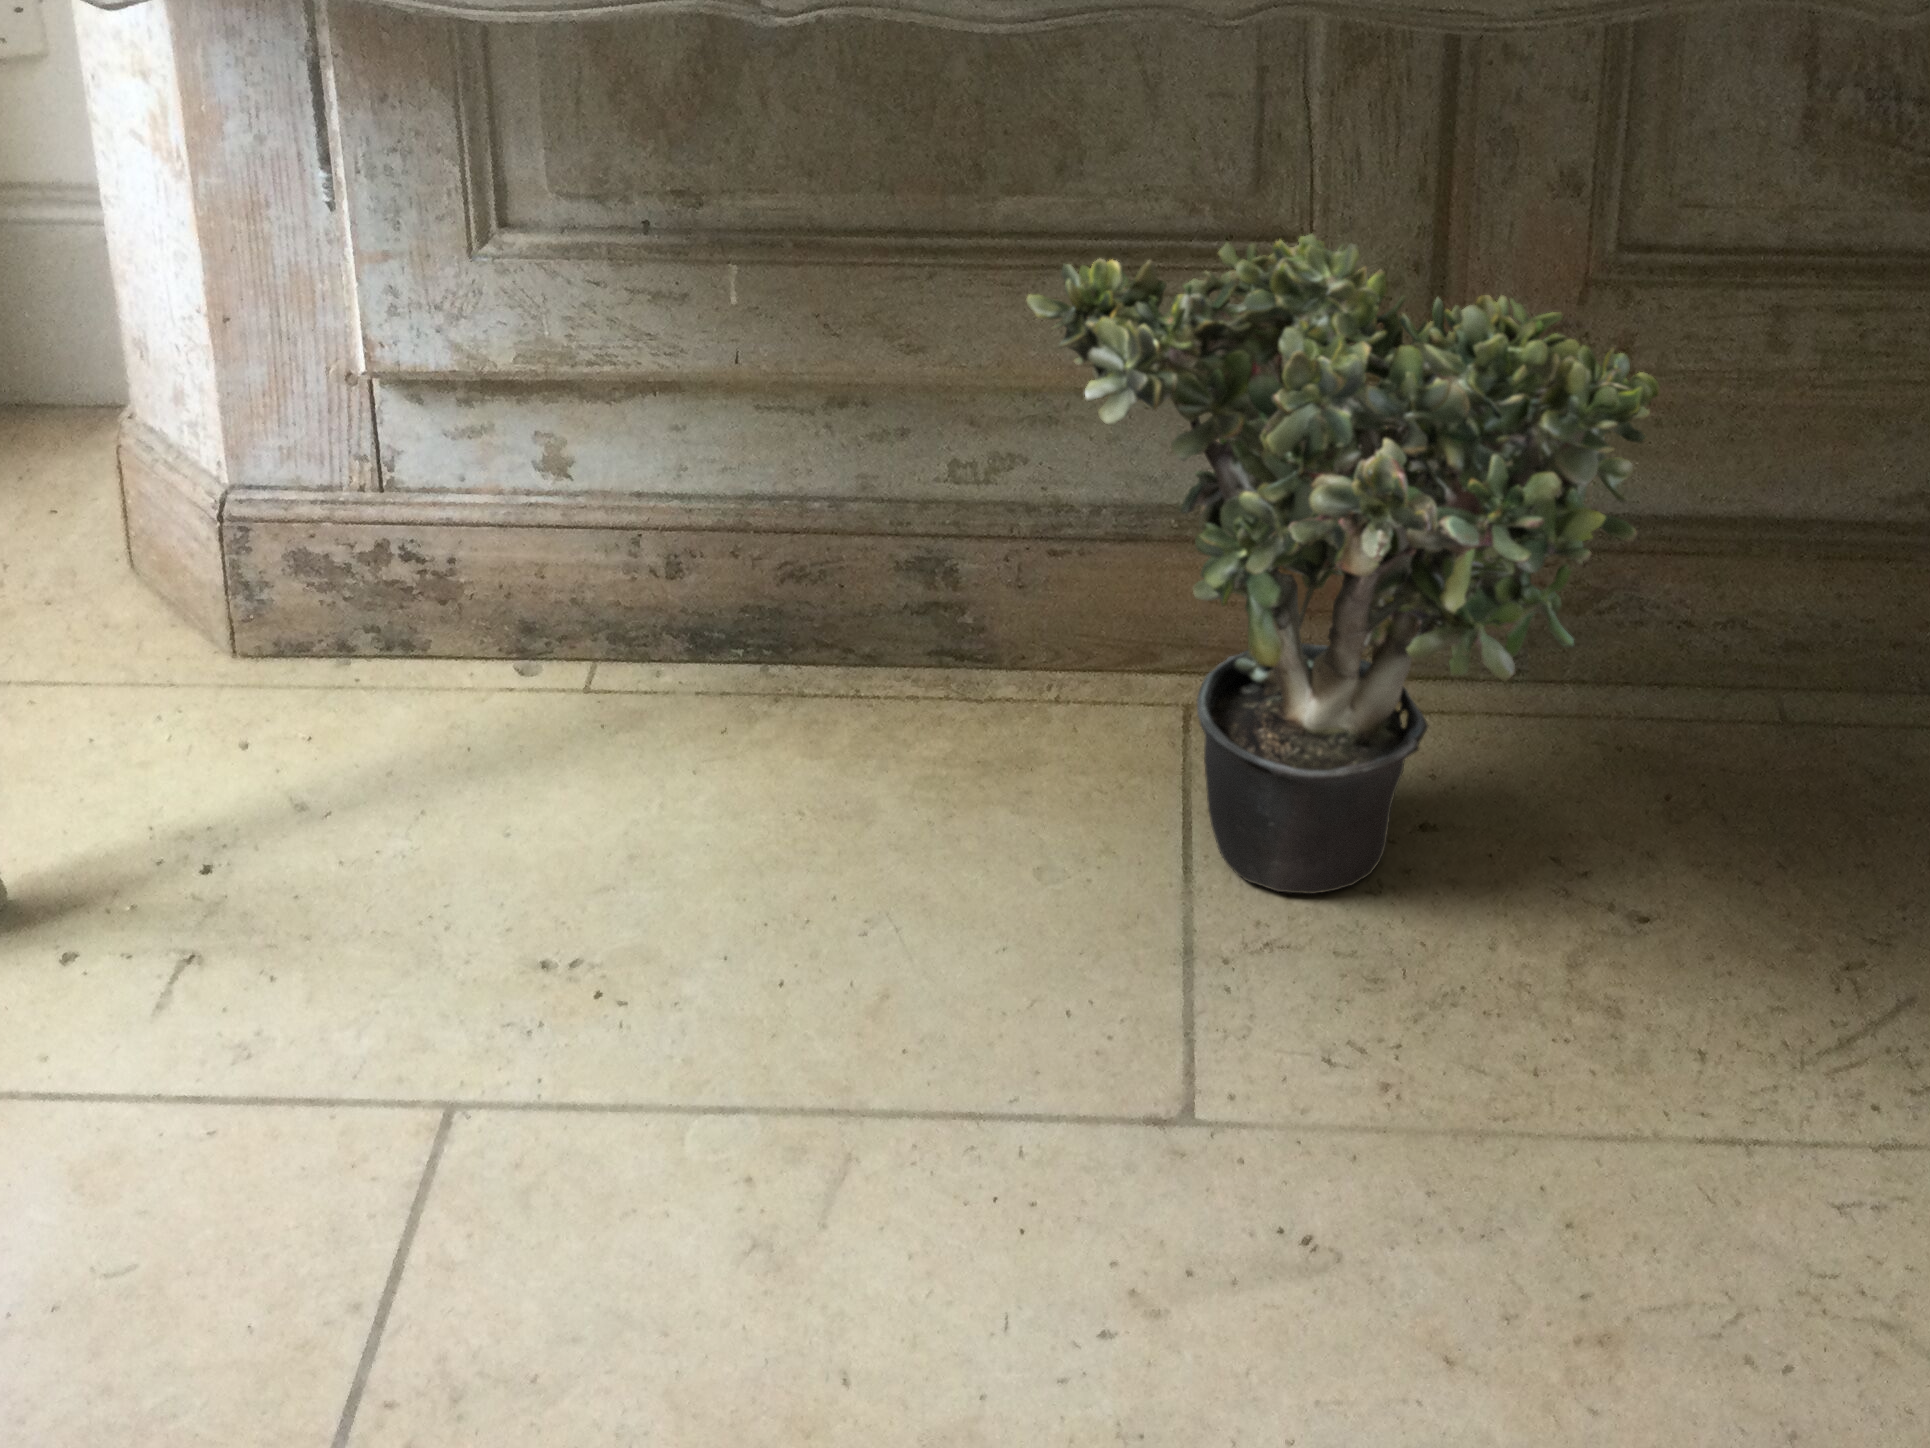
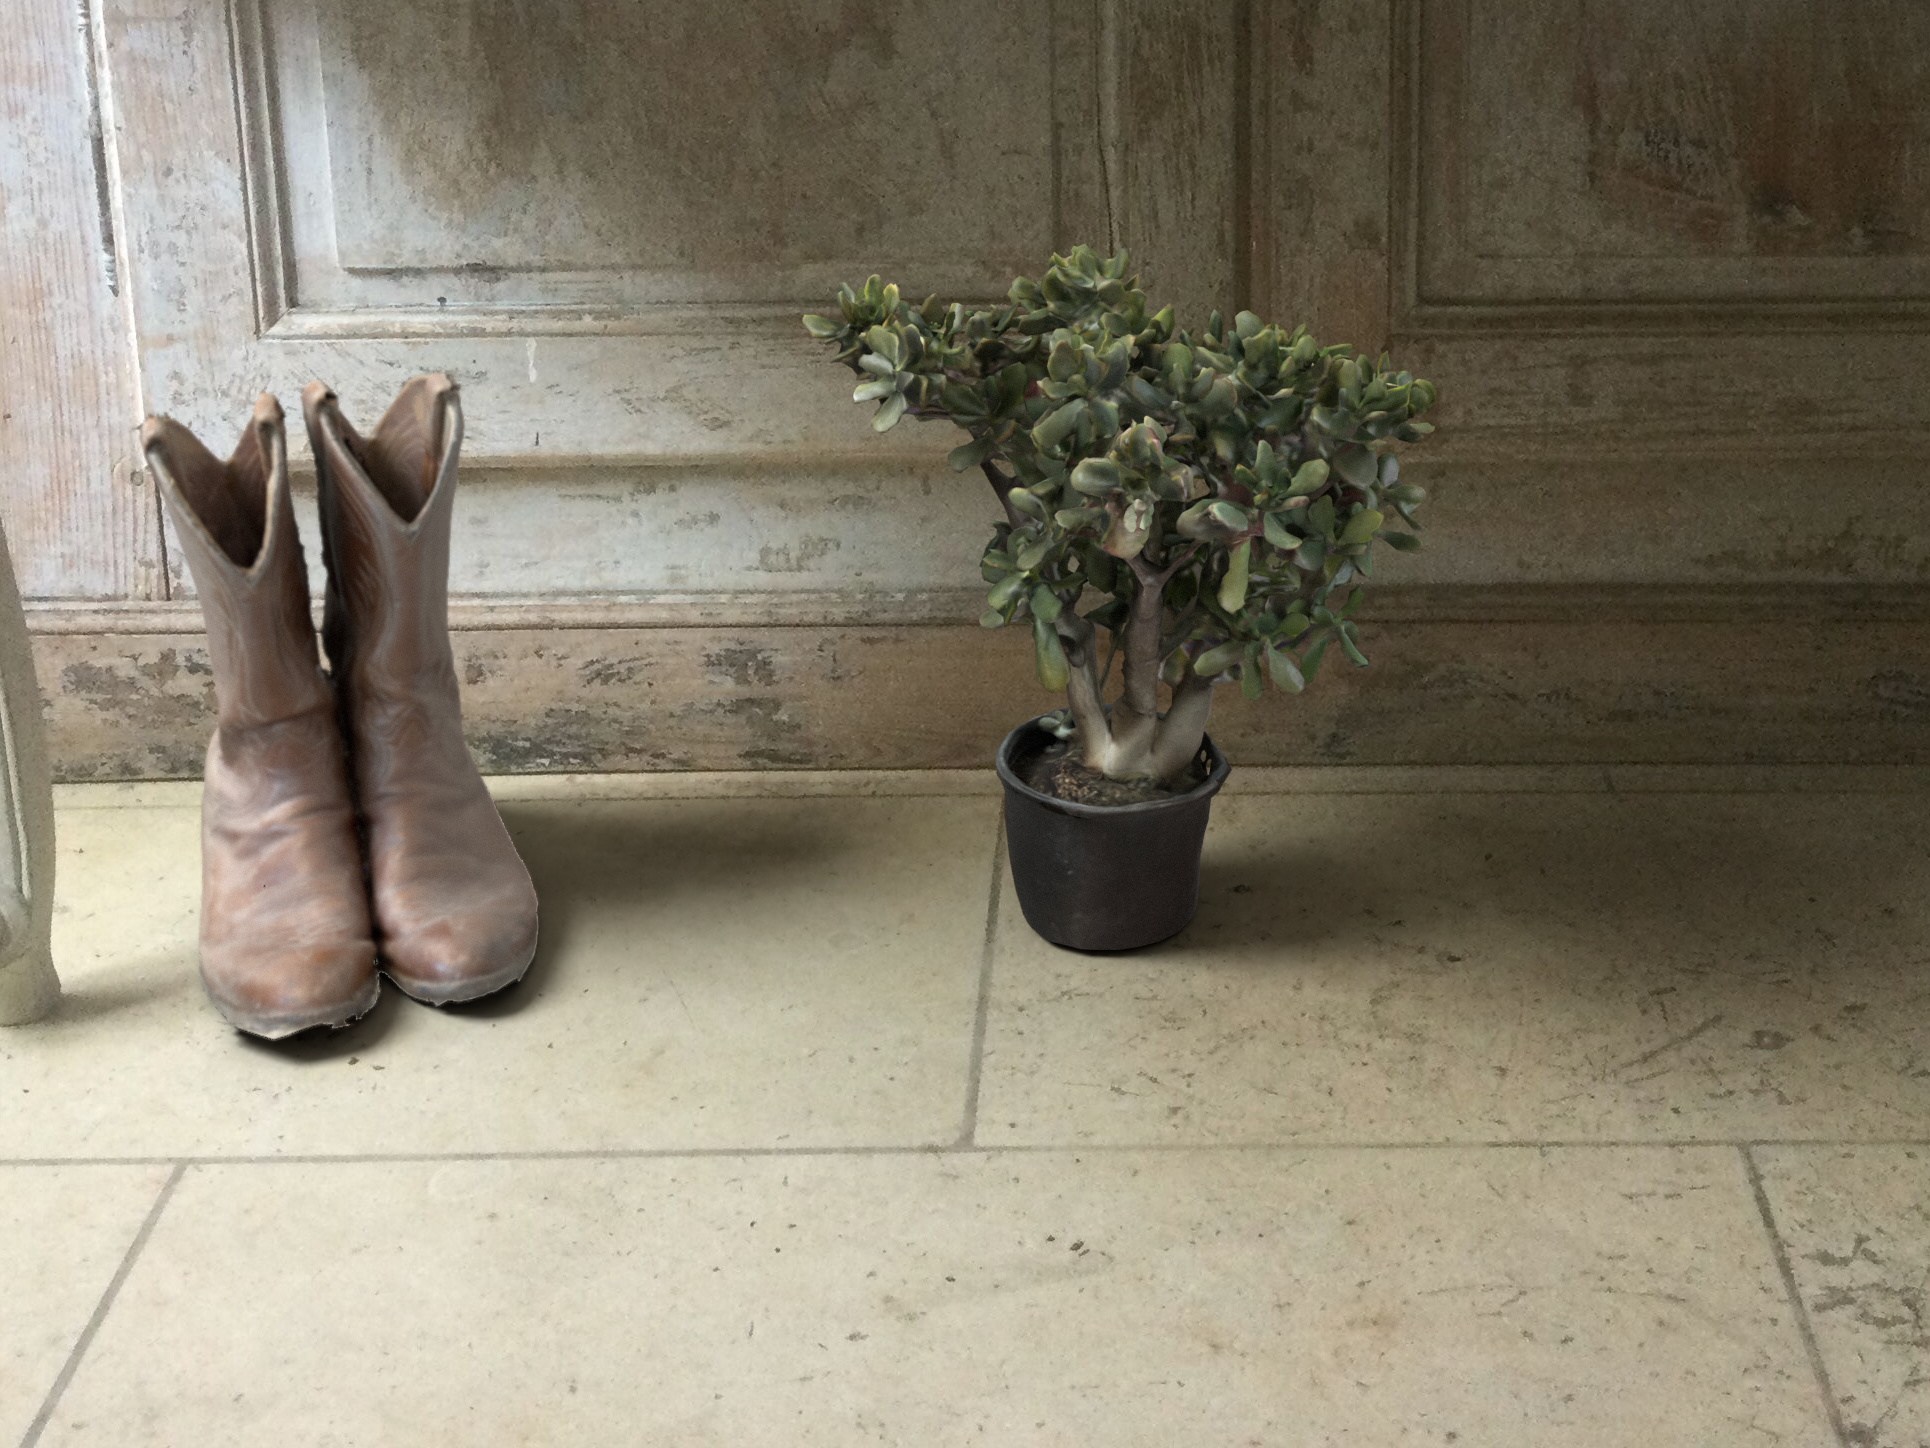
boots: none [366,309,755,972] -> present [133,371,539,1039]

